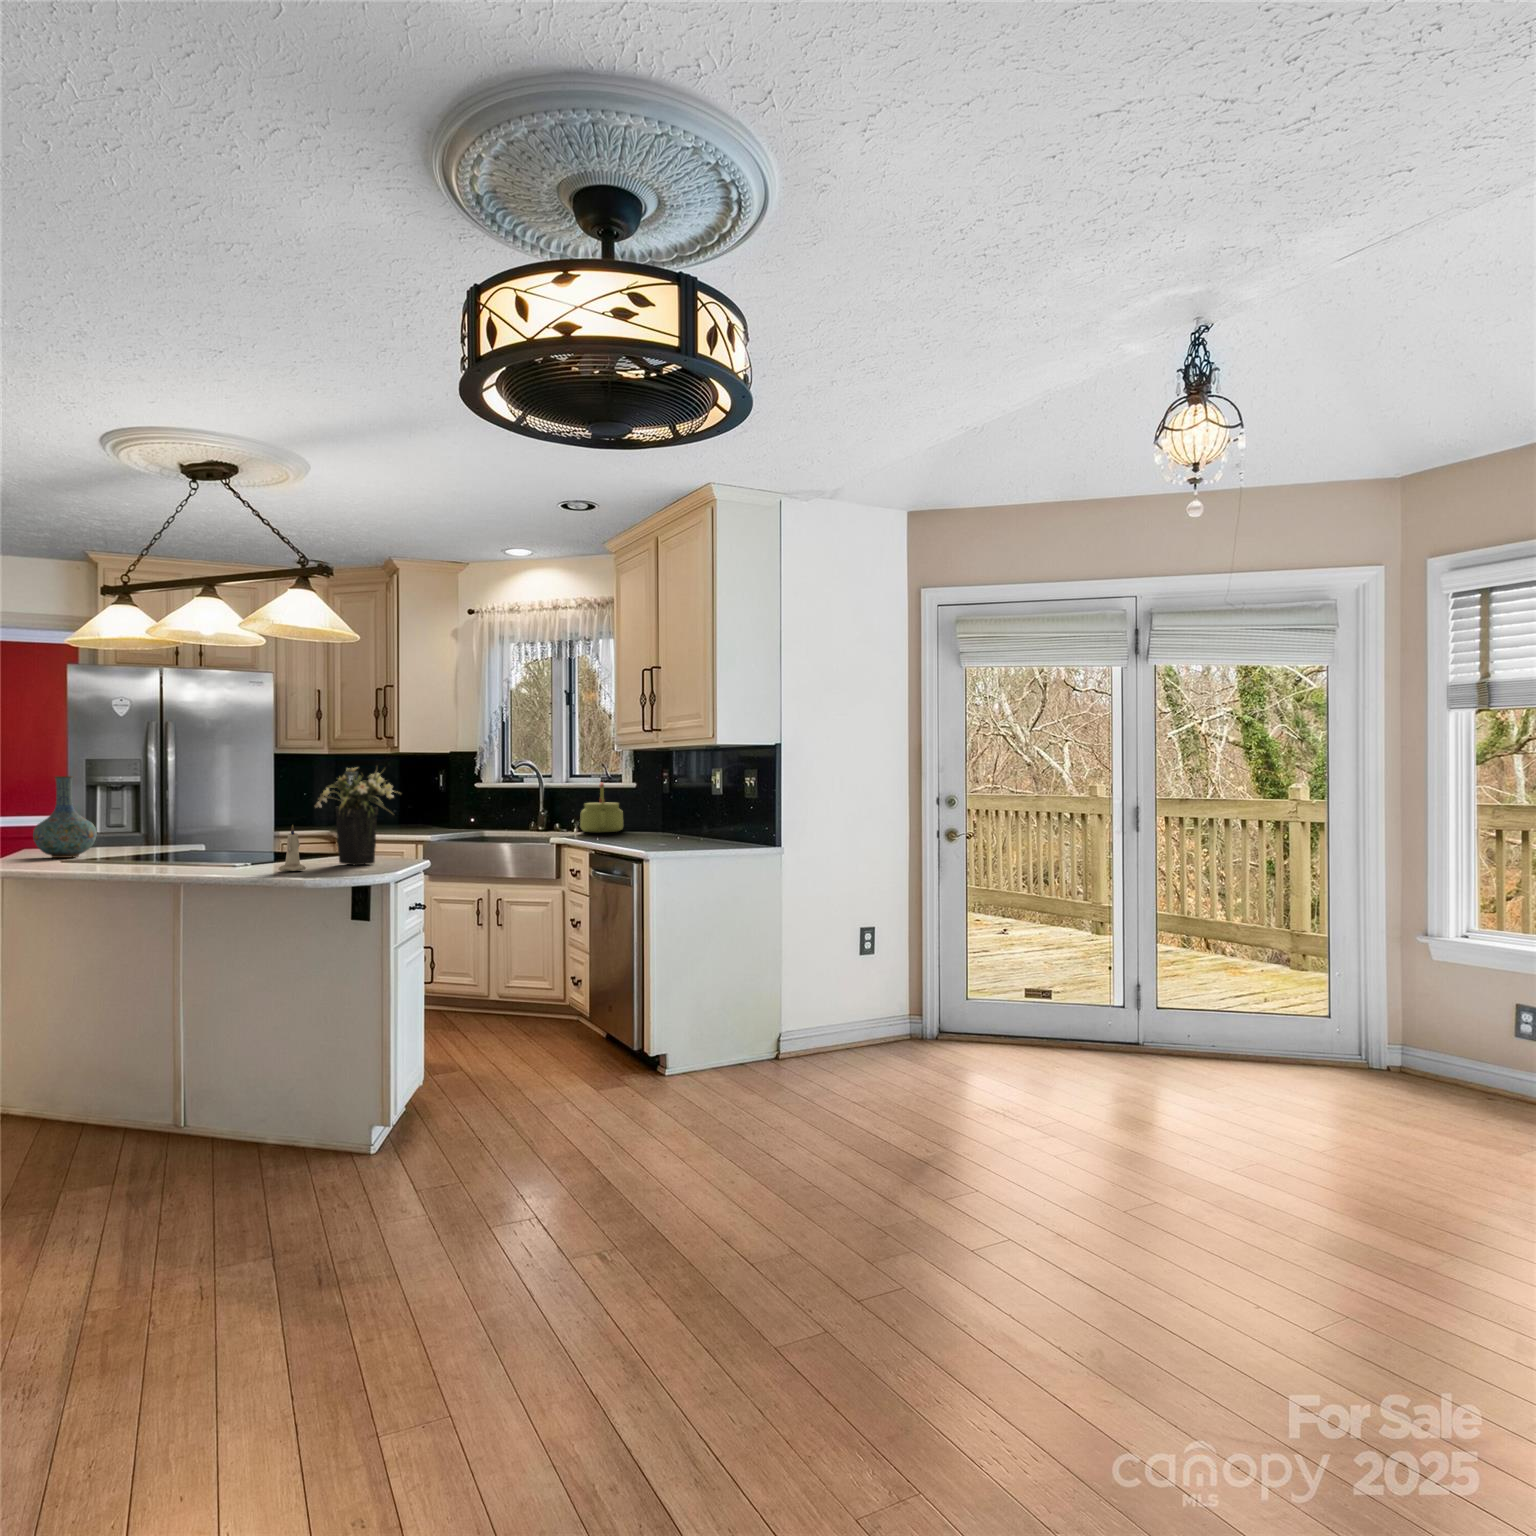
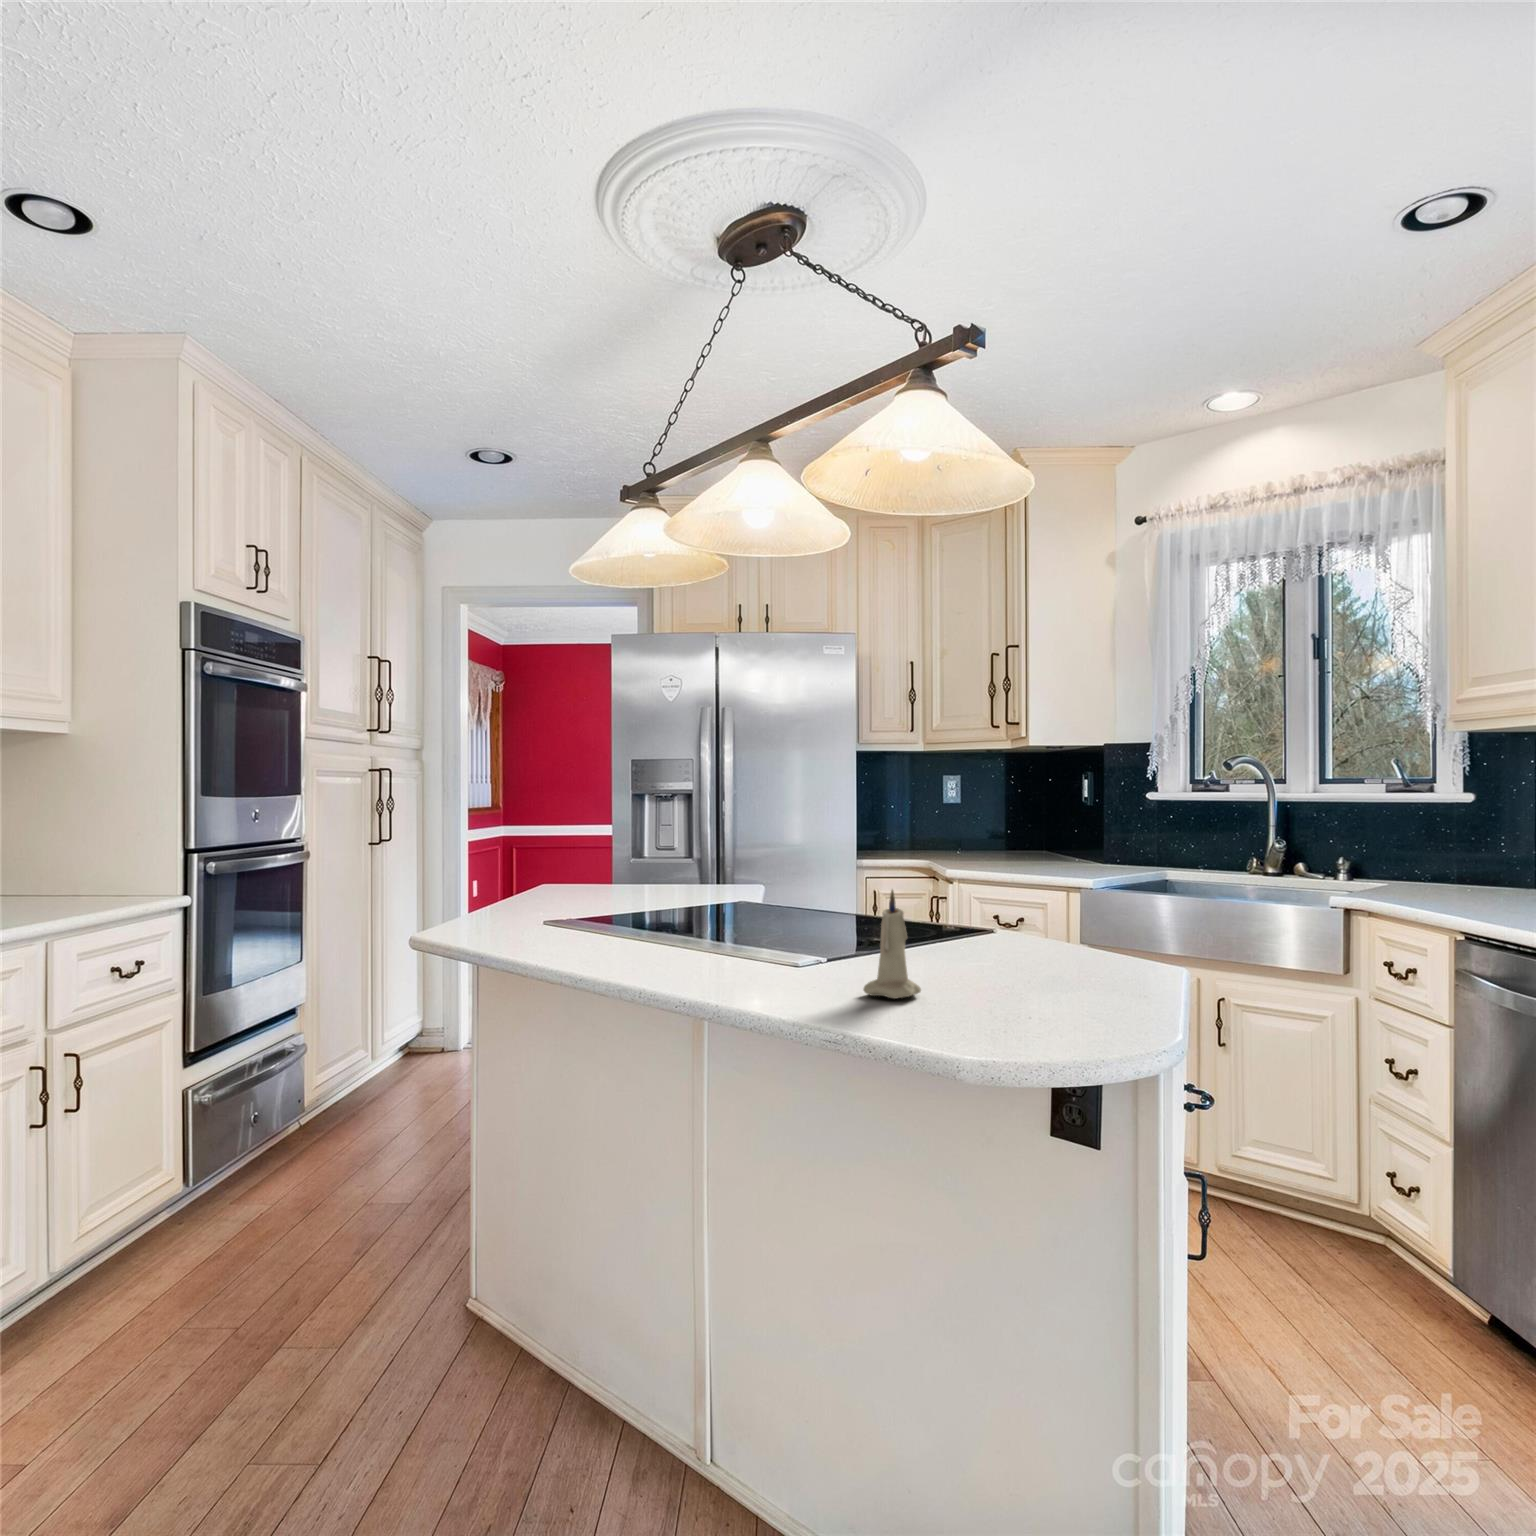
flower arrangement: present [315,766,396,865] -> none [933,755,1118,974]
vase: present [33,776,97,858] -> none [519,781,604,909]
kettle: present [580,782,623,832] -> none [1369,792,1463,887]

